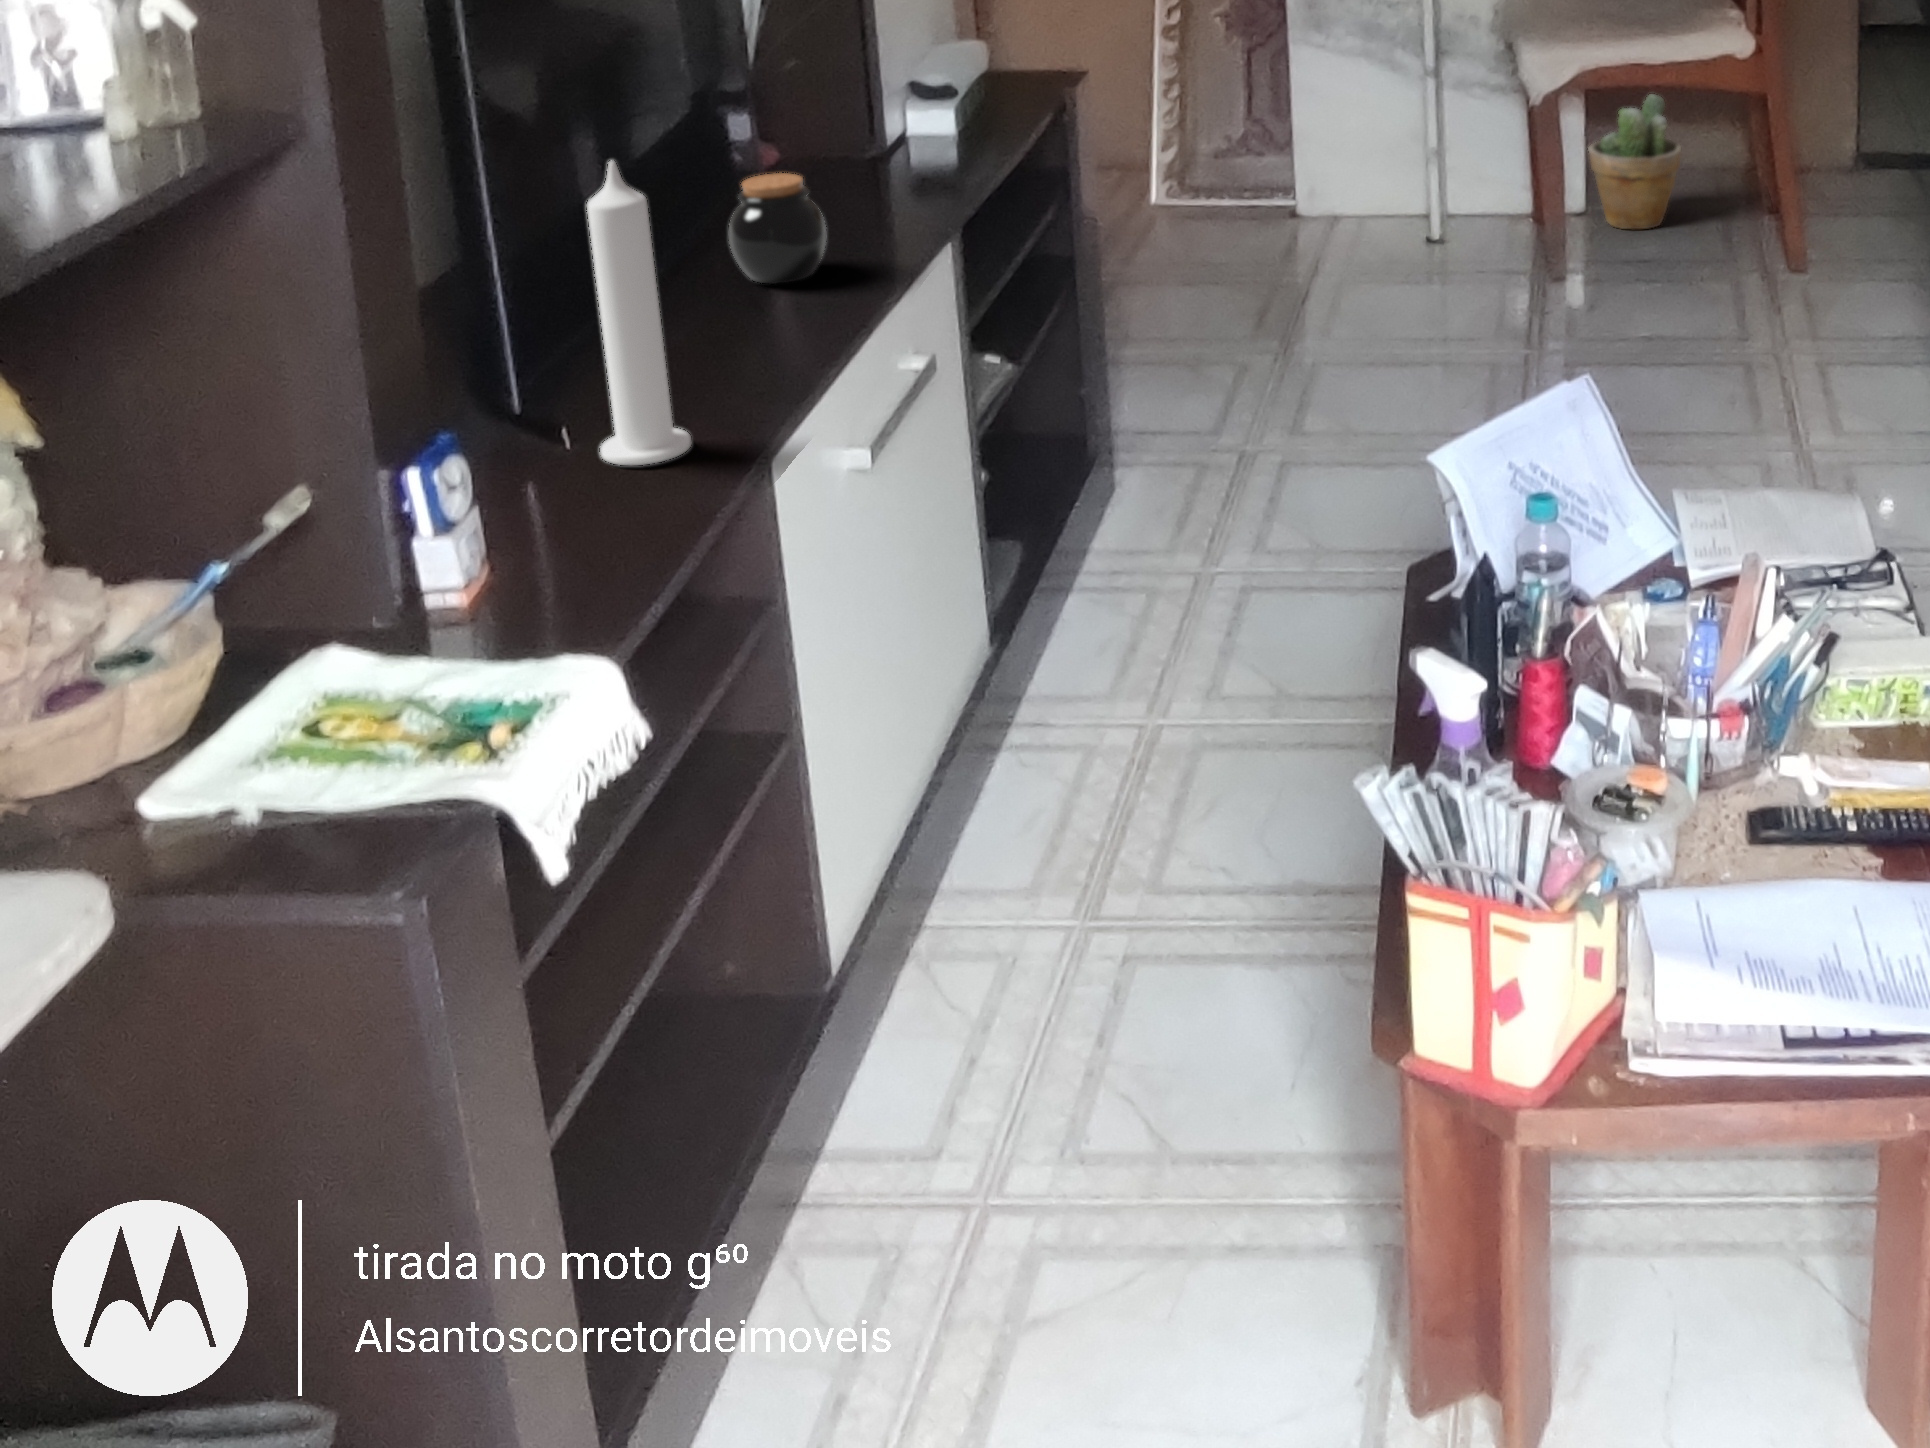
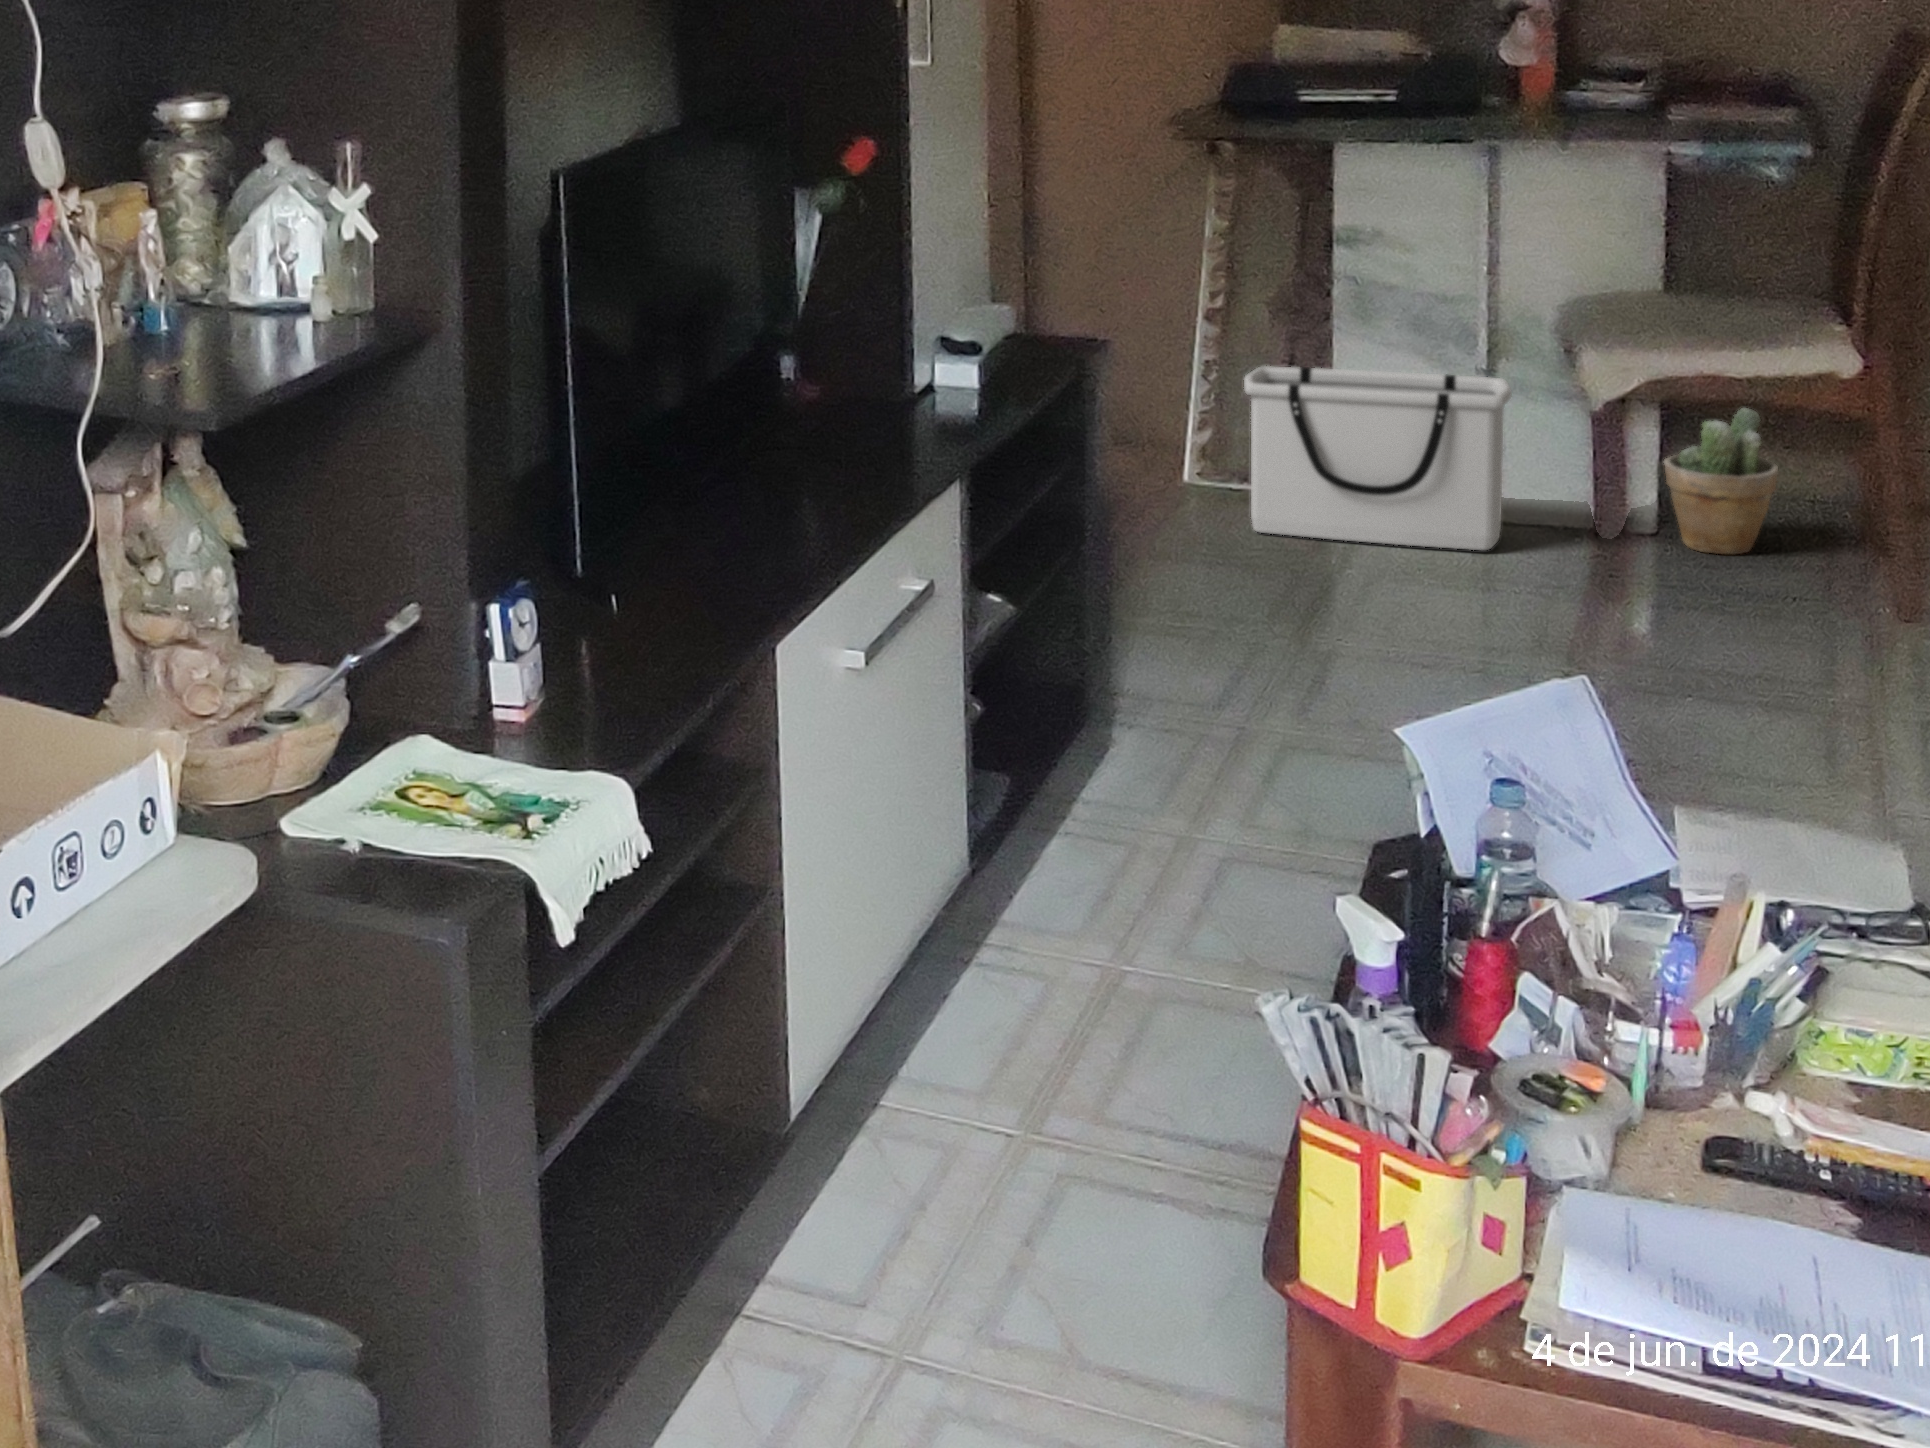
storage bin: none [1210,80,1458,250] -> present [1244,366,1512,550]
candle: present [587,160,691,465] -> none [636,372,708,629]
jar: present [729,173,826,284] -> none [762,402,842,498]

